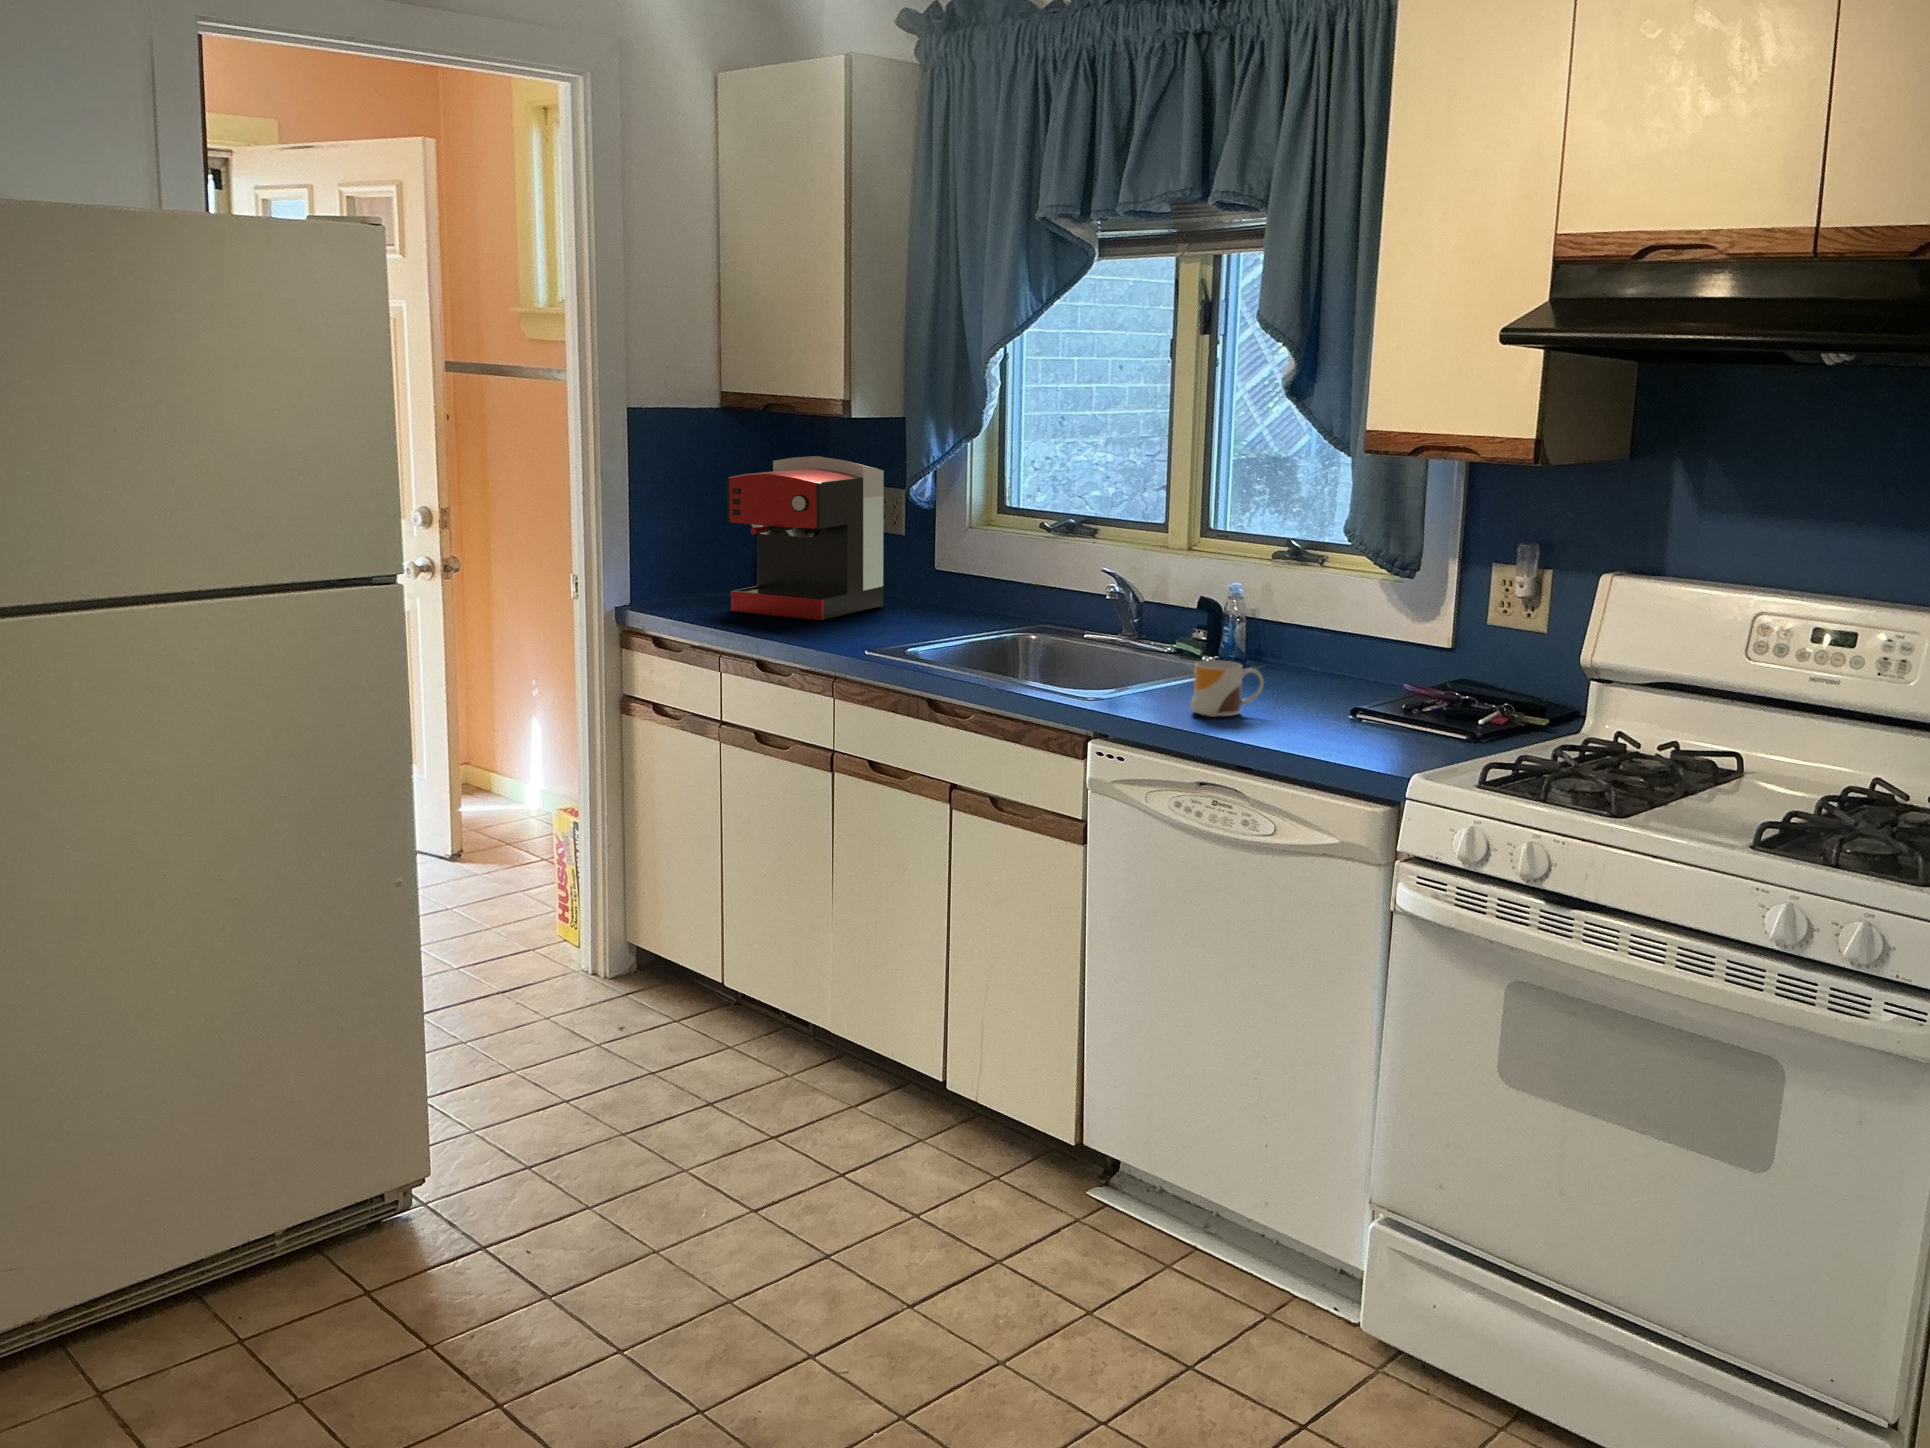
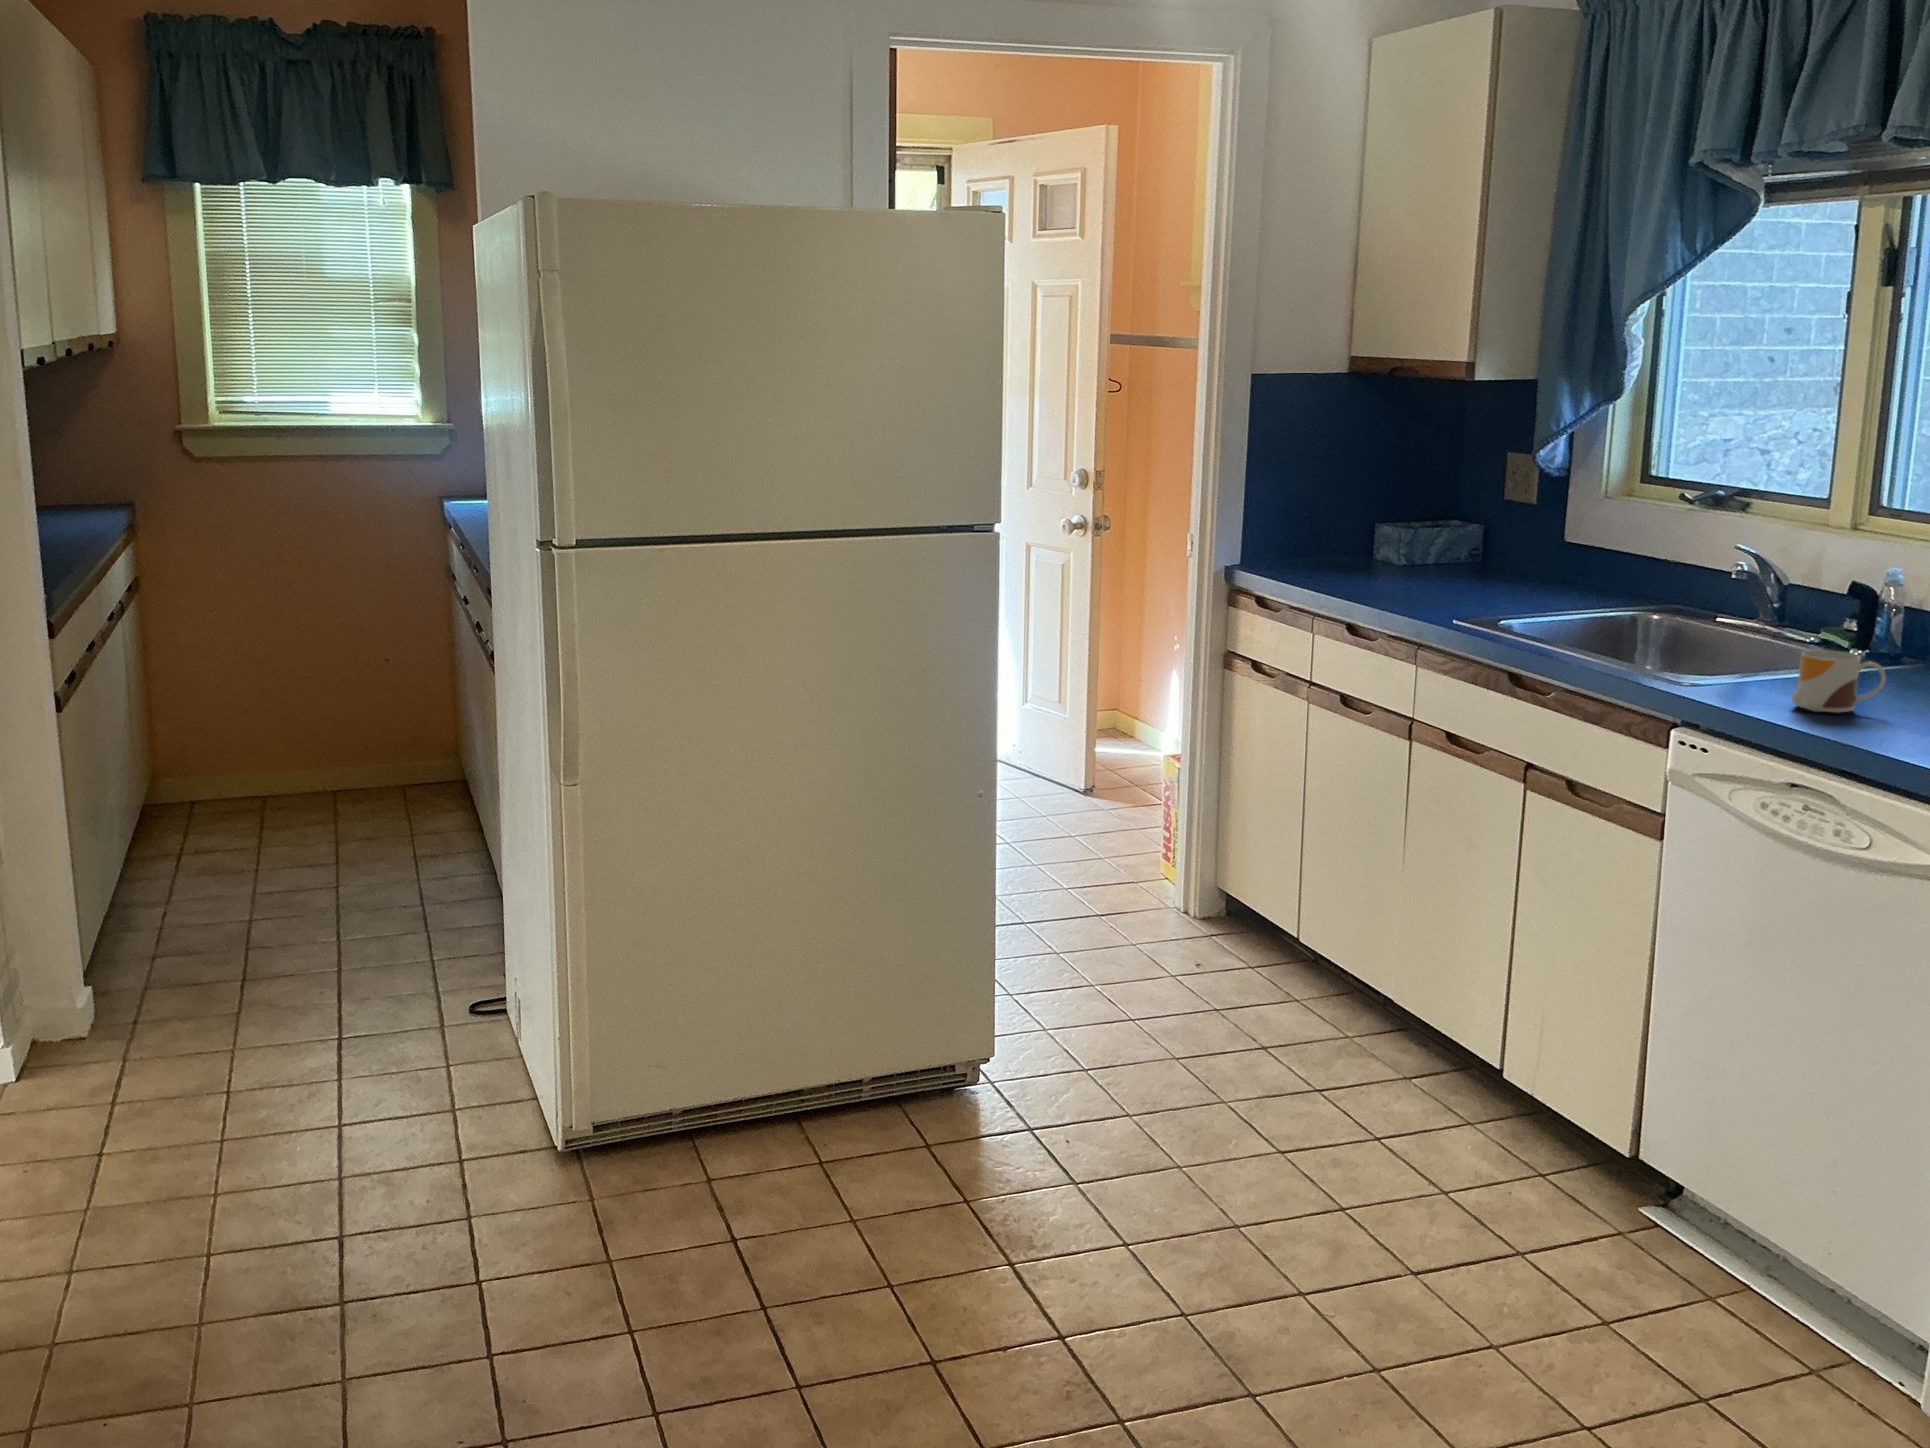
coffee maker: present [727,456,884,620] -> none [1340,422,1513,588]

